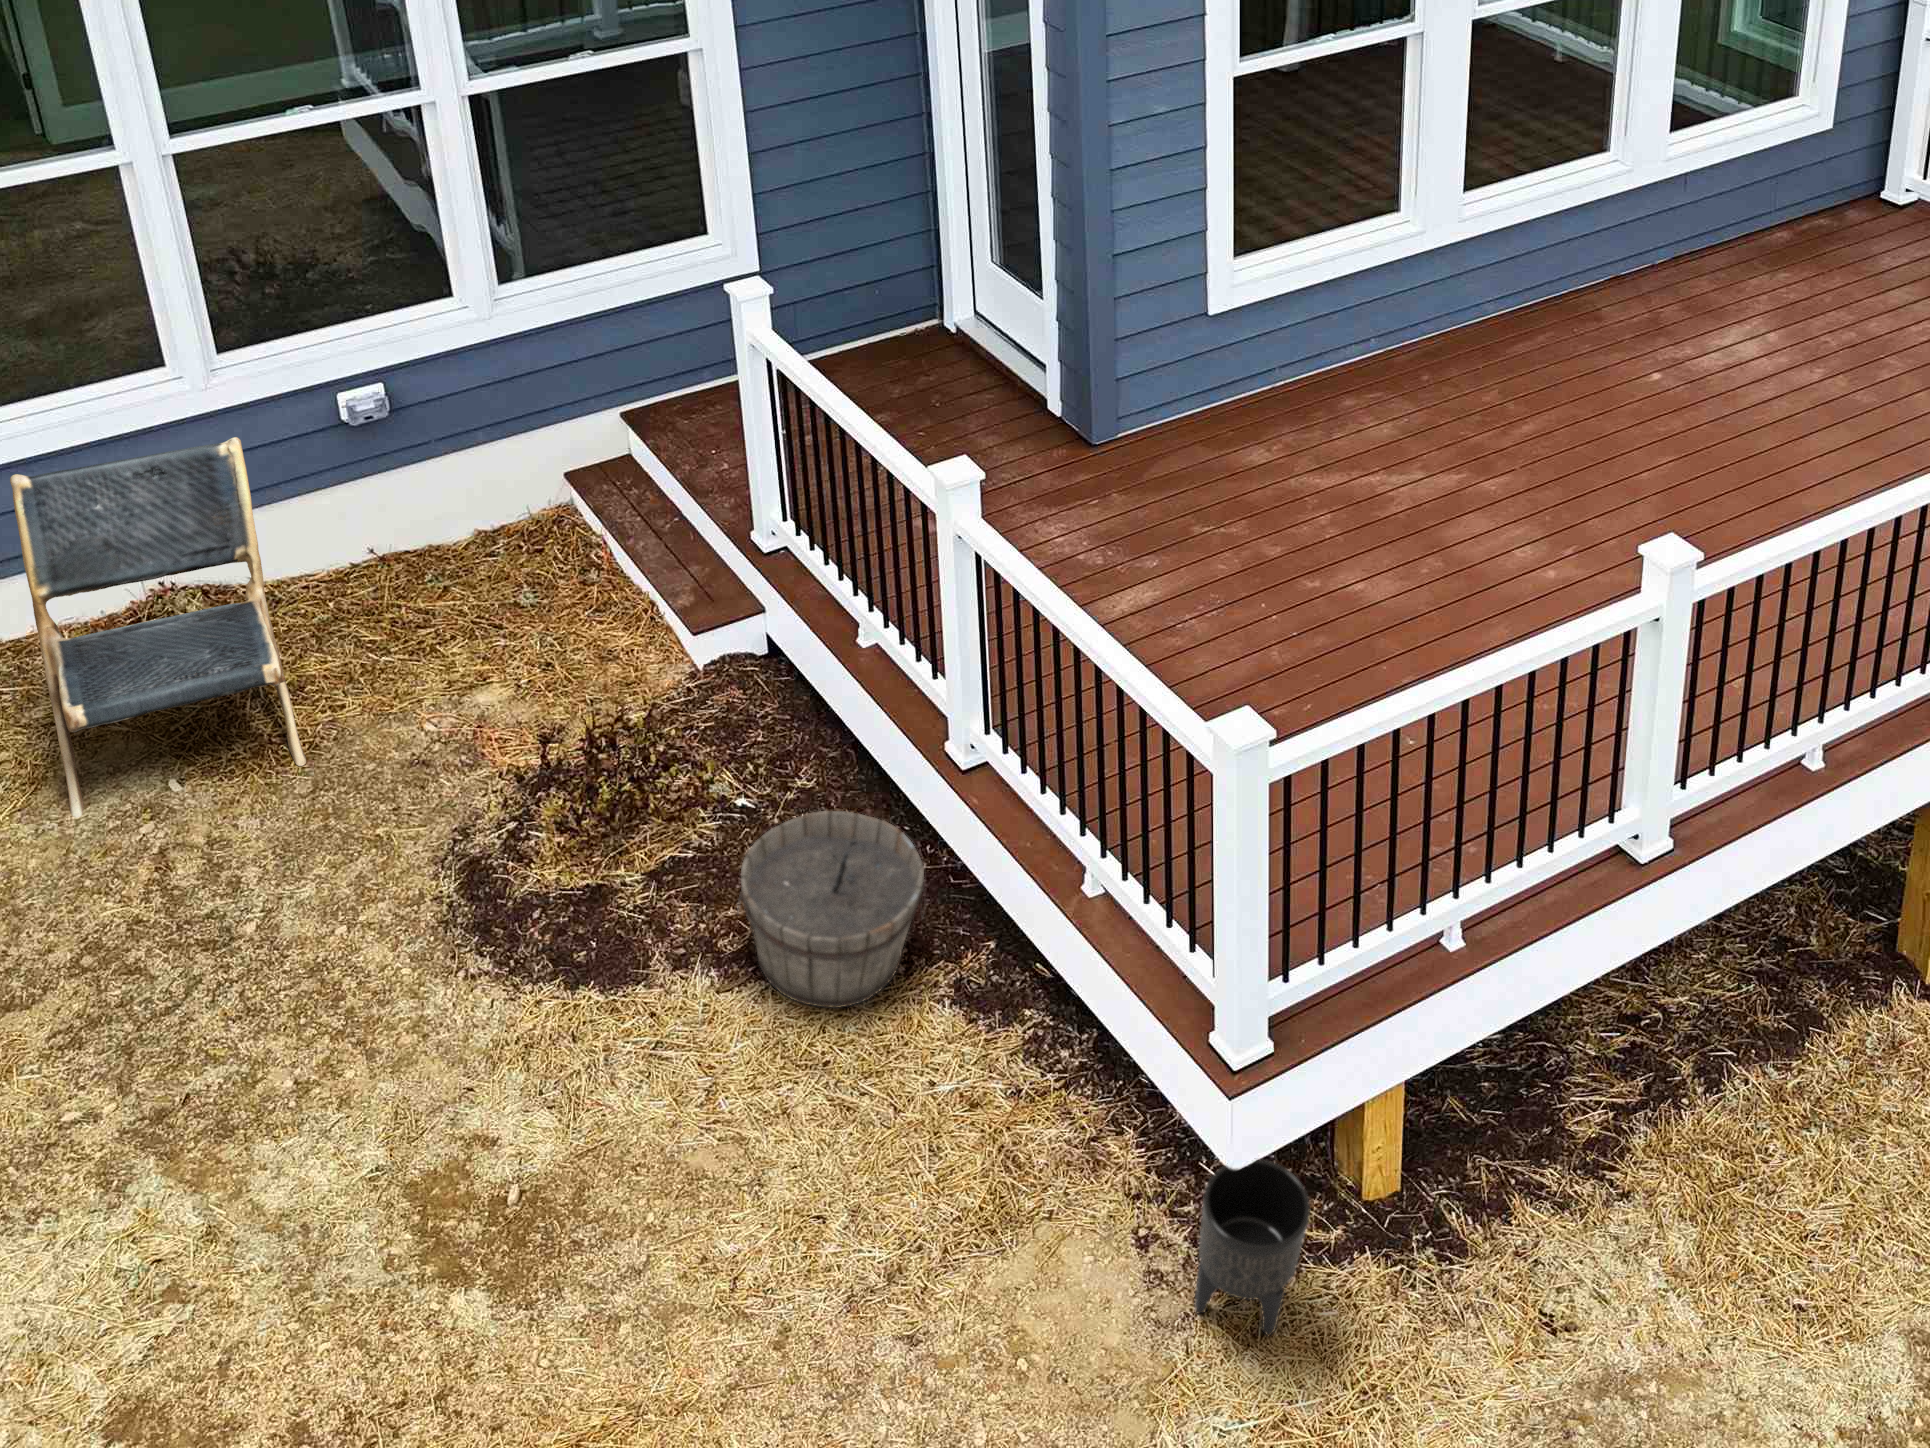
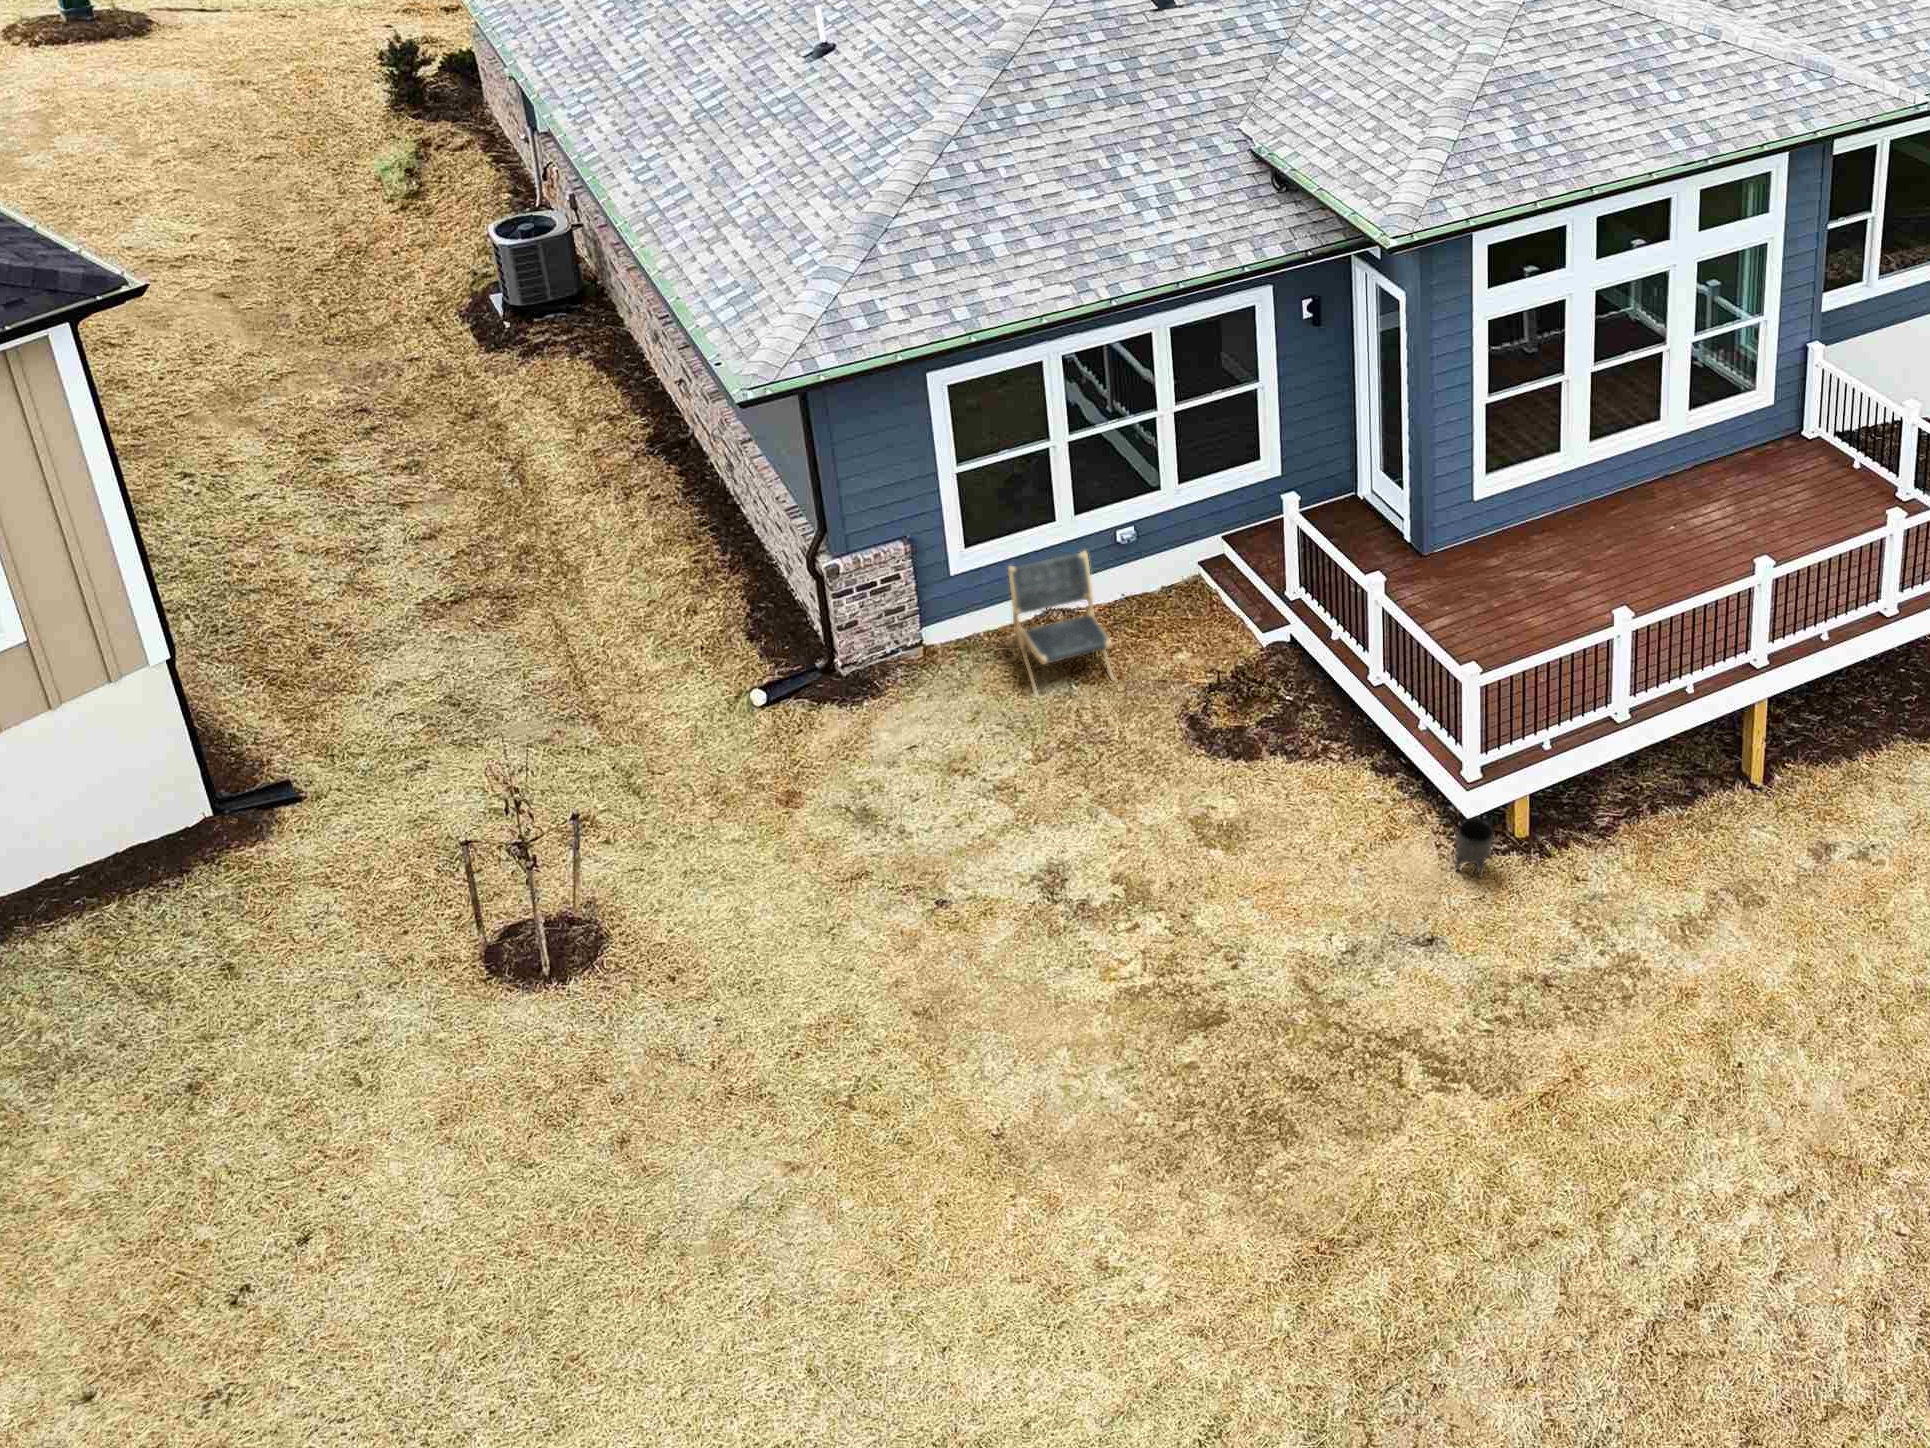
wooden bucket: present [737,811,924,1008] -> none [1290,702,1360,773]

